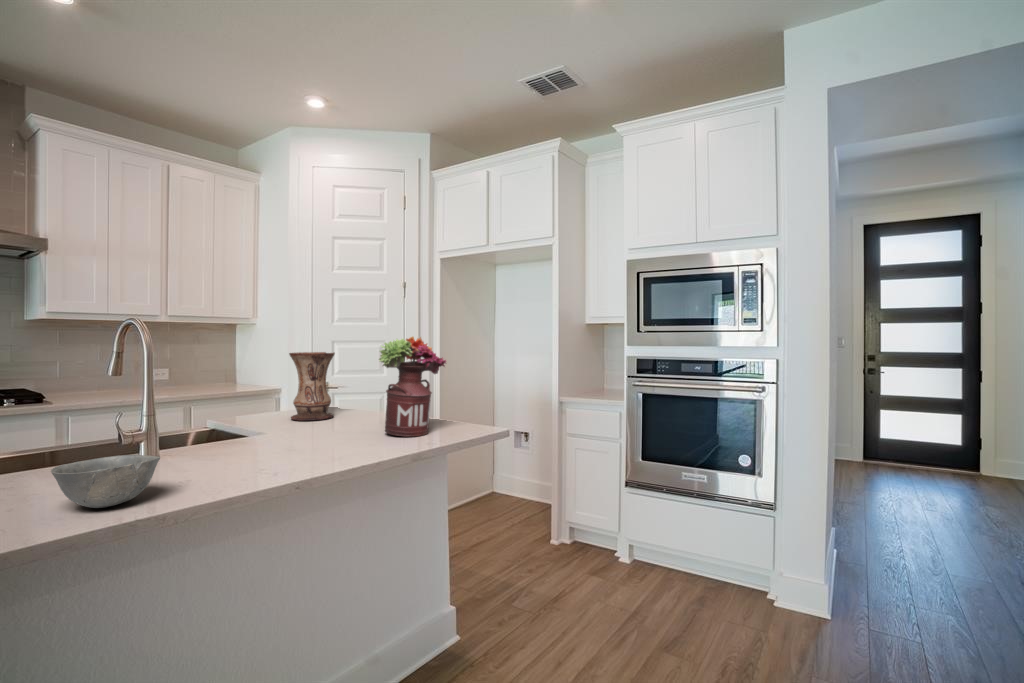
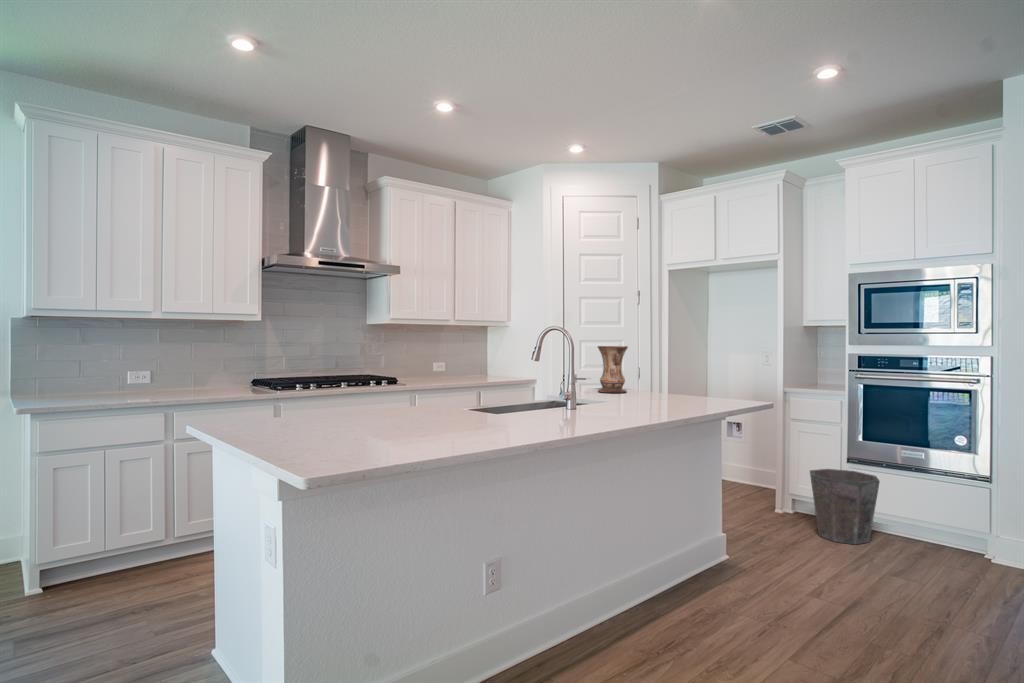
flower arrangement: present [379,337,446,436] -> none [683,335,728,401]
bowl: present [51,455,160,508] -> none [576,393,619,416]
waste bin: none [581,495,658,596] -> present [810,469,880,544]

